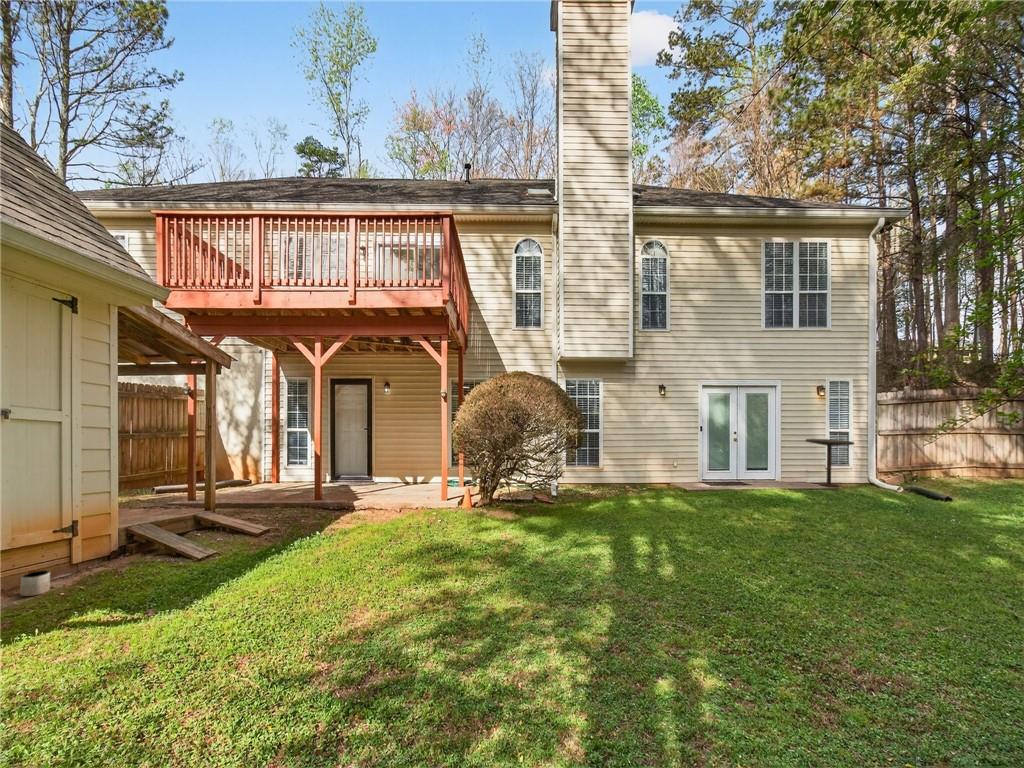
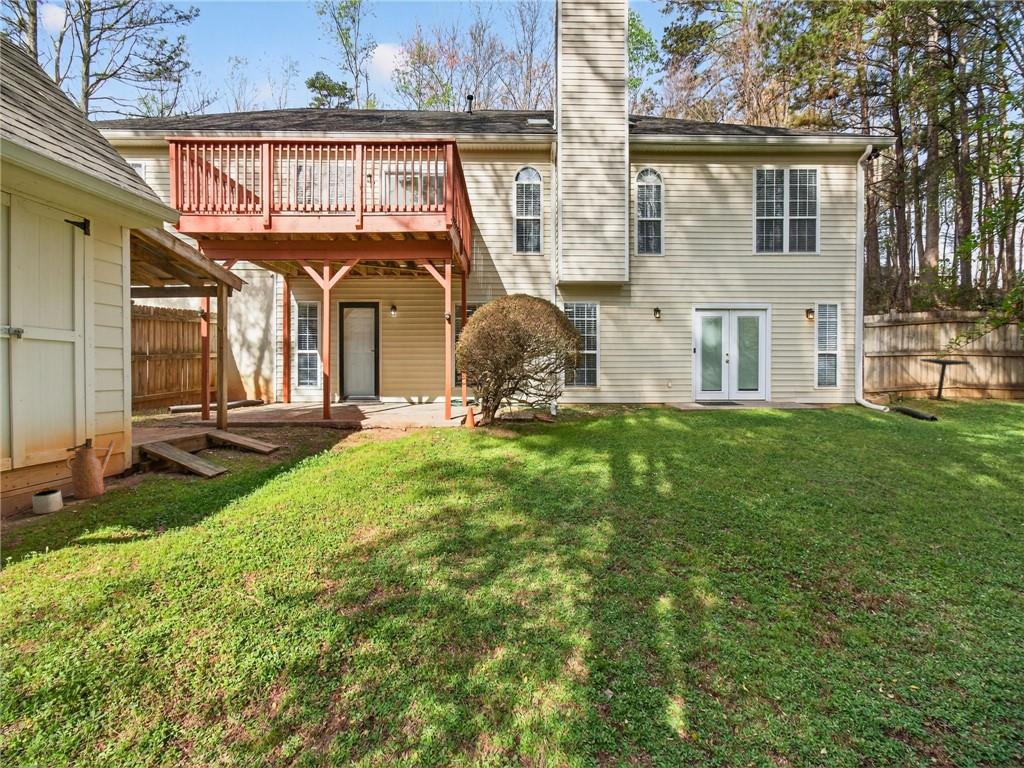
pedestal table: present [806,439,854,487] -> present [921,359,970,401]
watering can: none [58,520,109,581] -> present [66,441,115,499]

